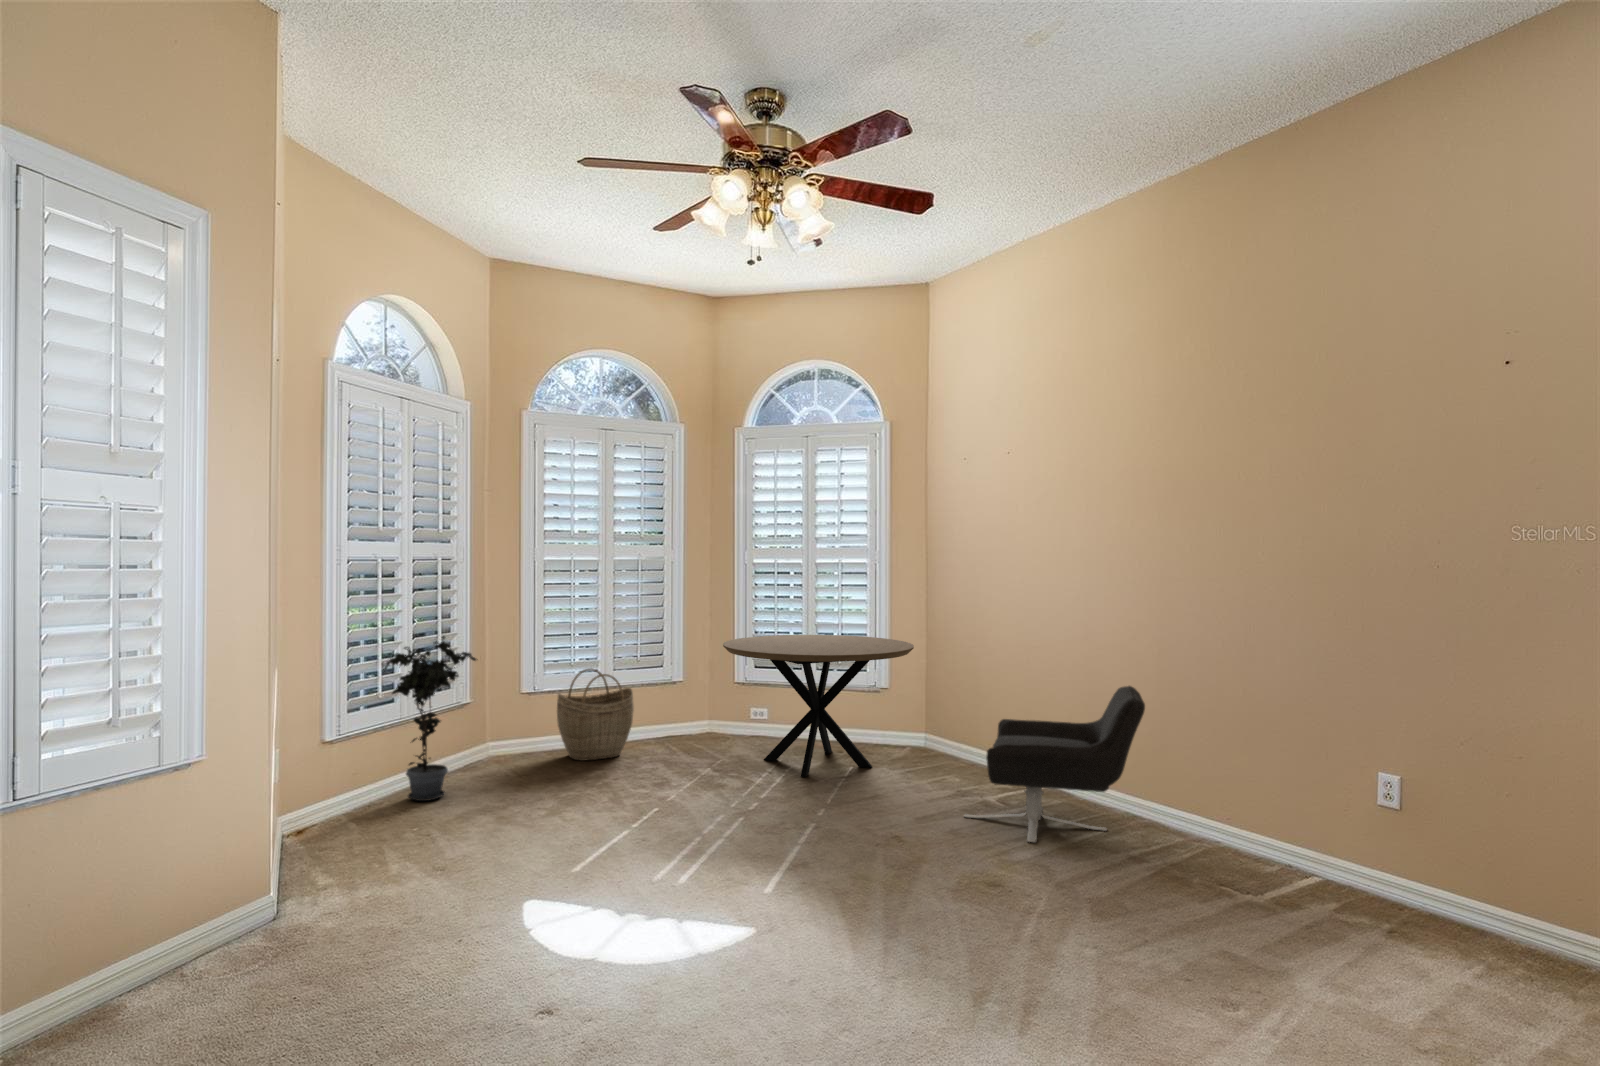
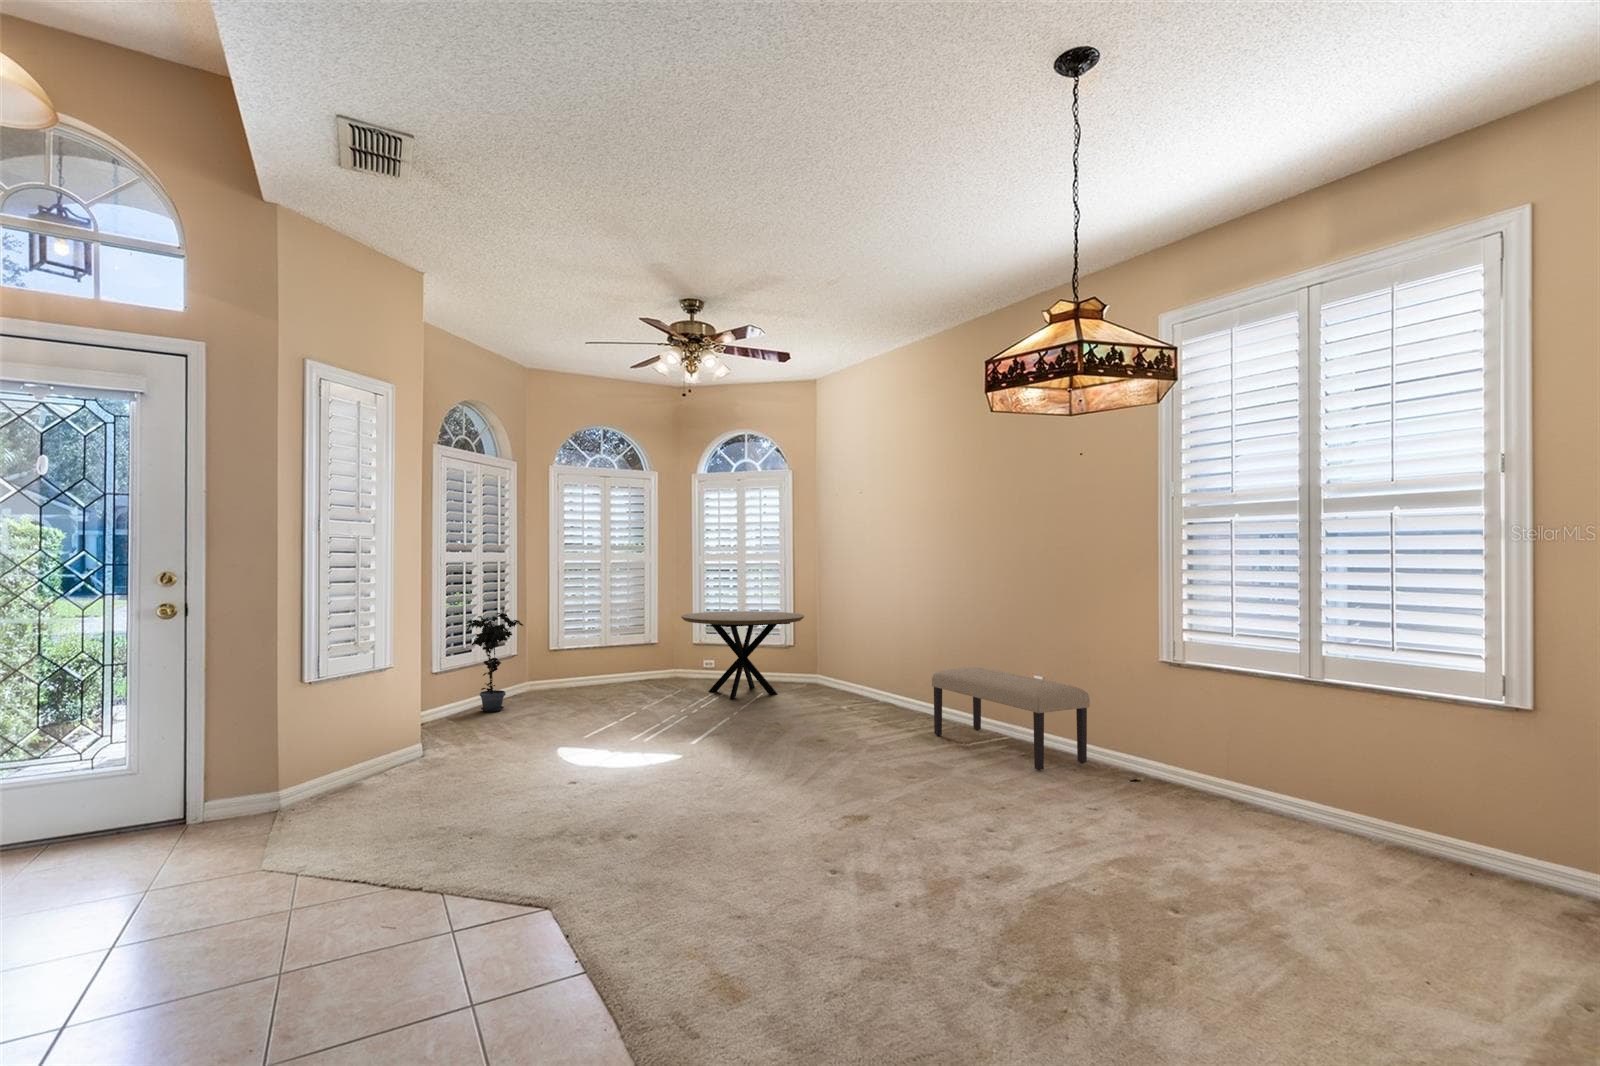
woven basket: present [557,669,634,761] -> none [573,634,624,693]
lounge chair: present [964,686,1145,842] -> none [822,635,927,726]
bench: none [1177,749,1538,979] -> present [932,668,1090,770]

